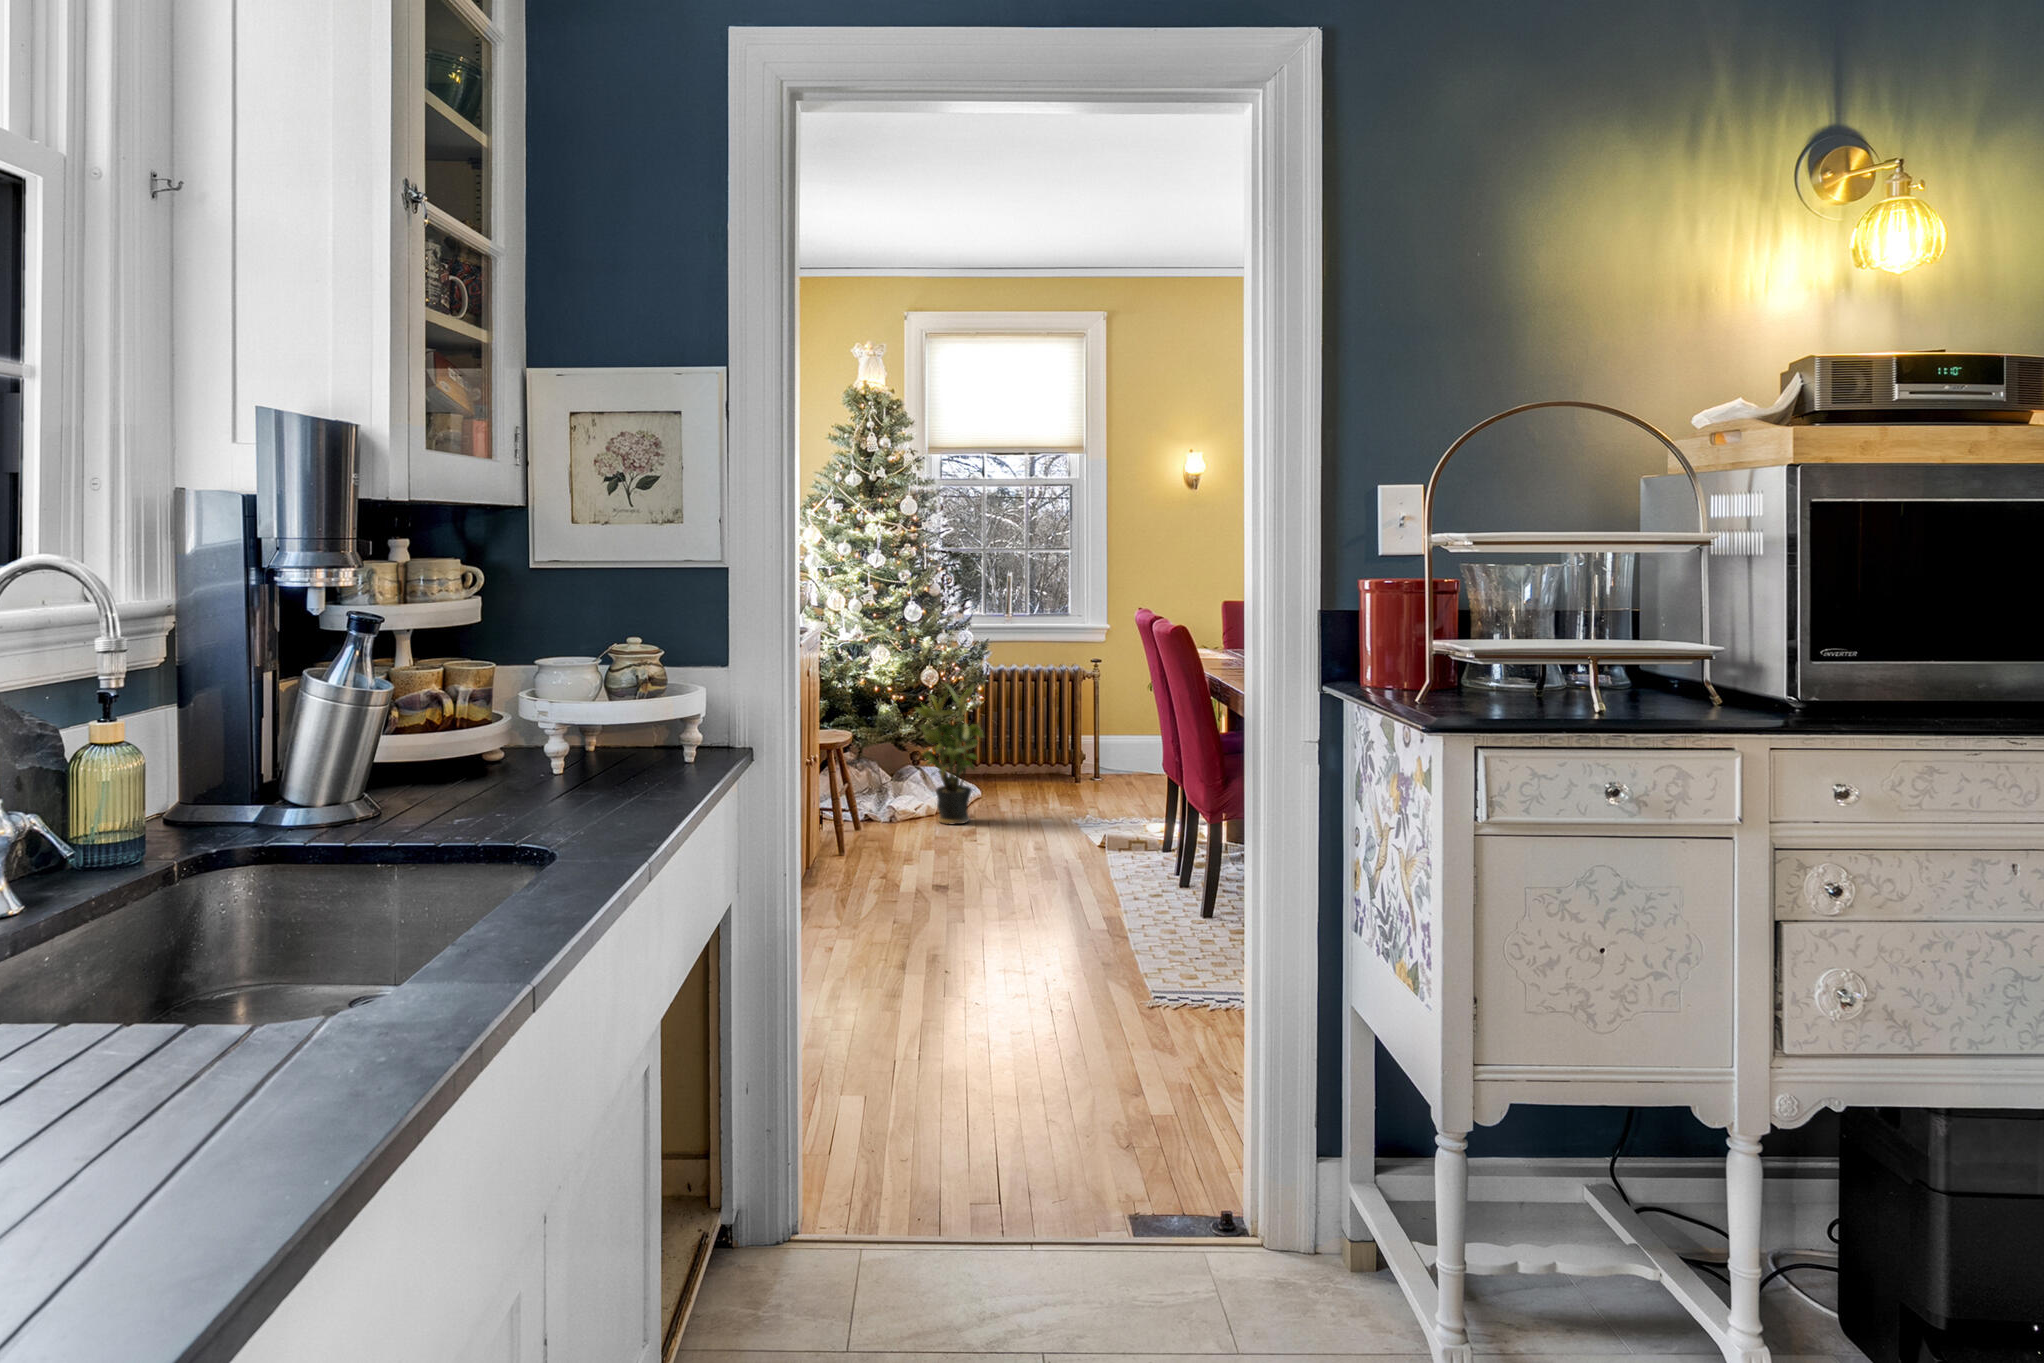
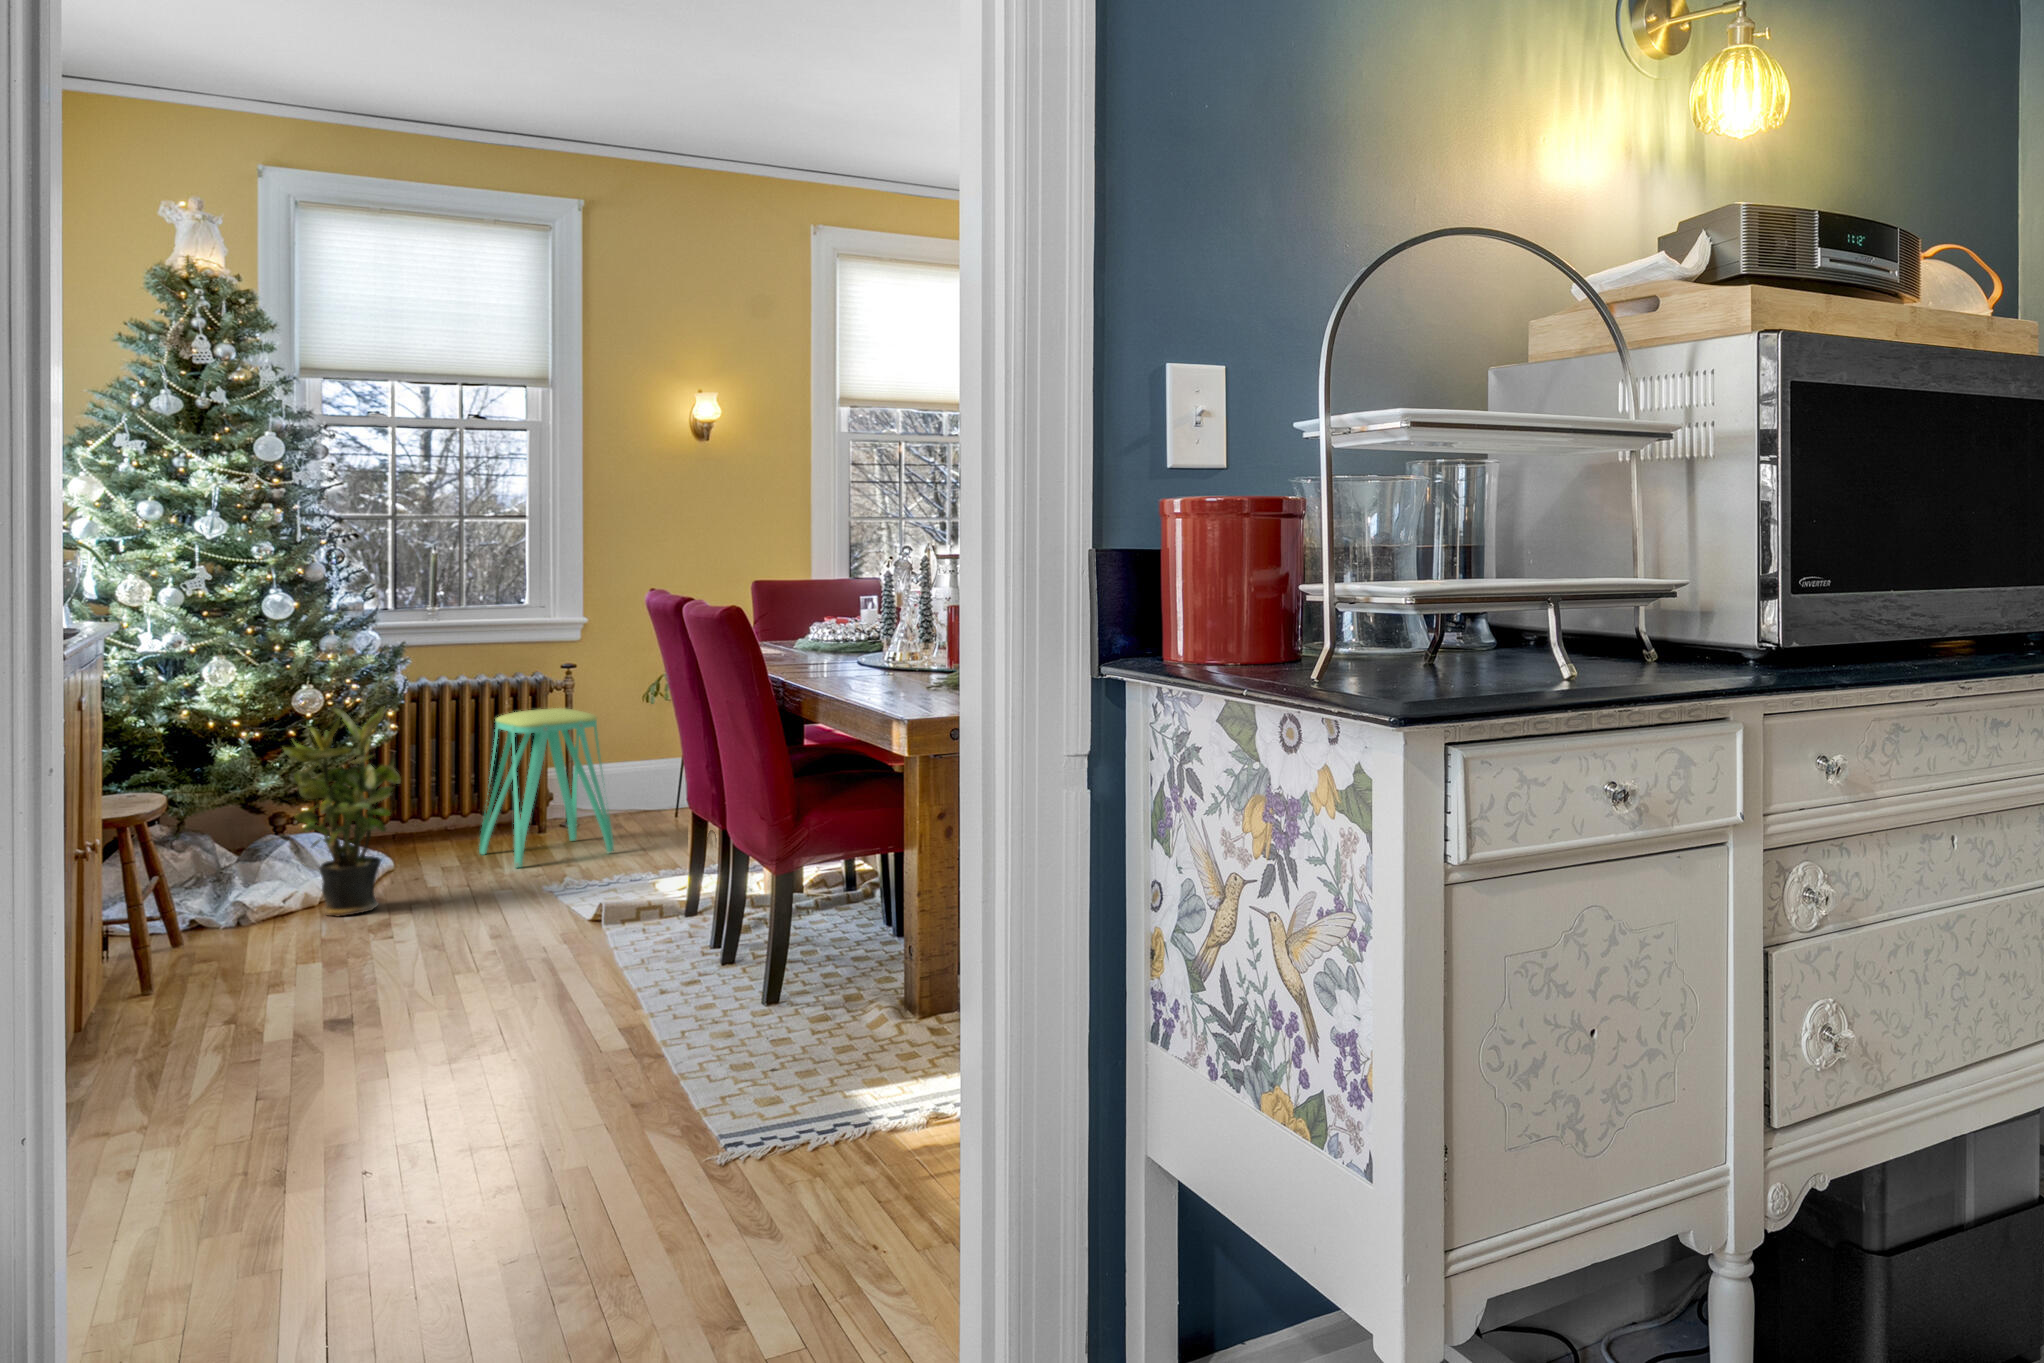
stool: none [1036,692,1125,806] -> present [479,708,614,867]

